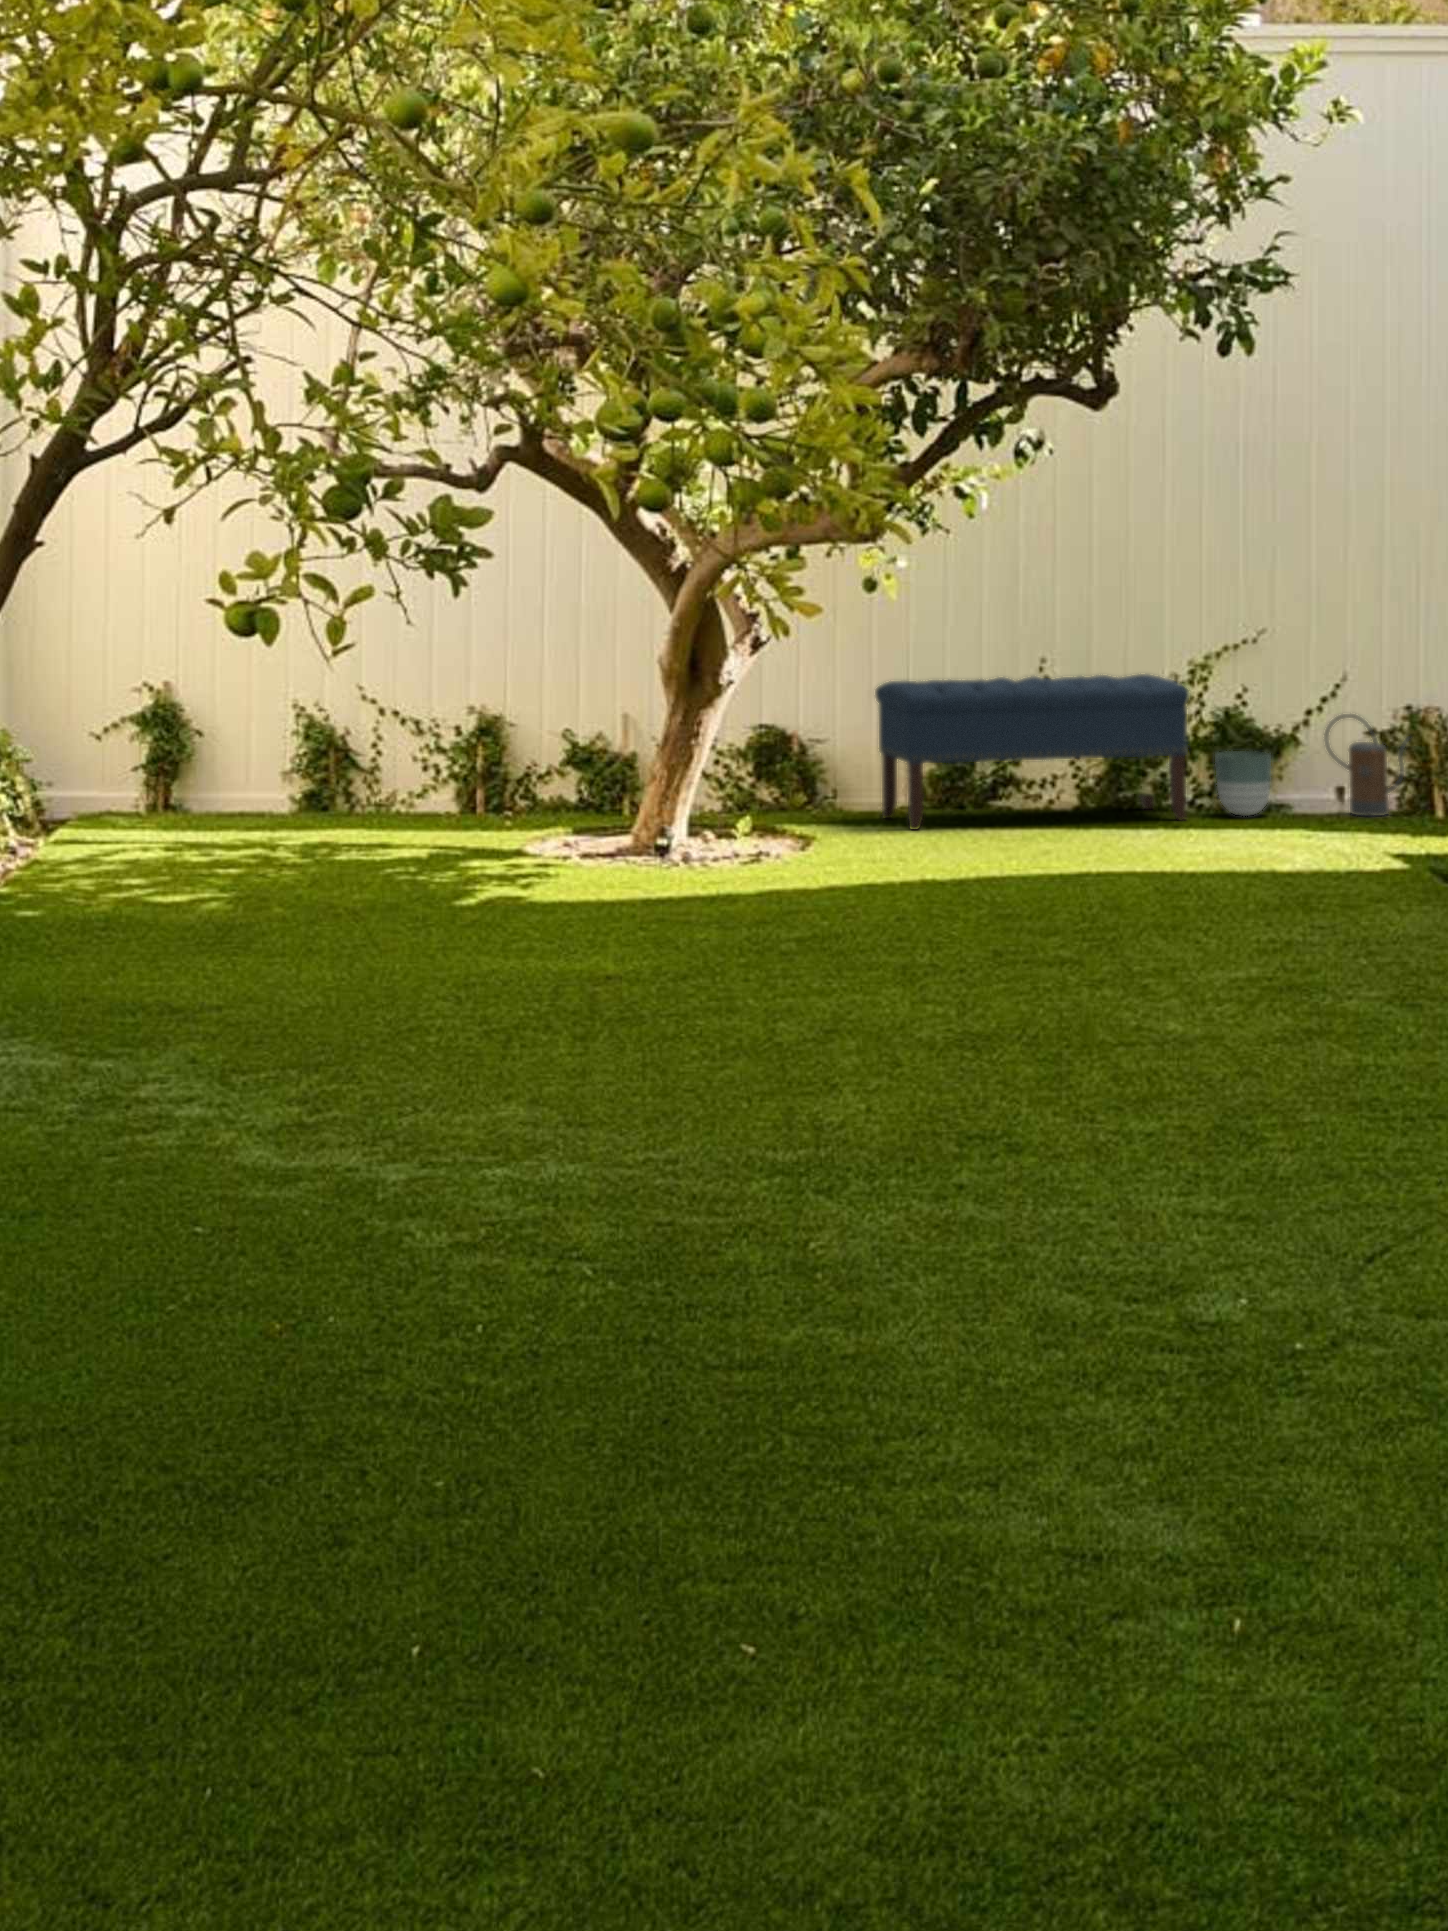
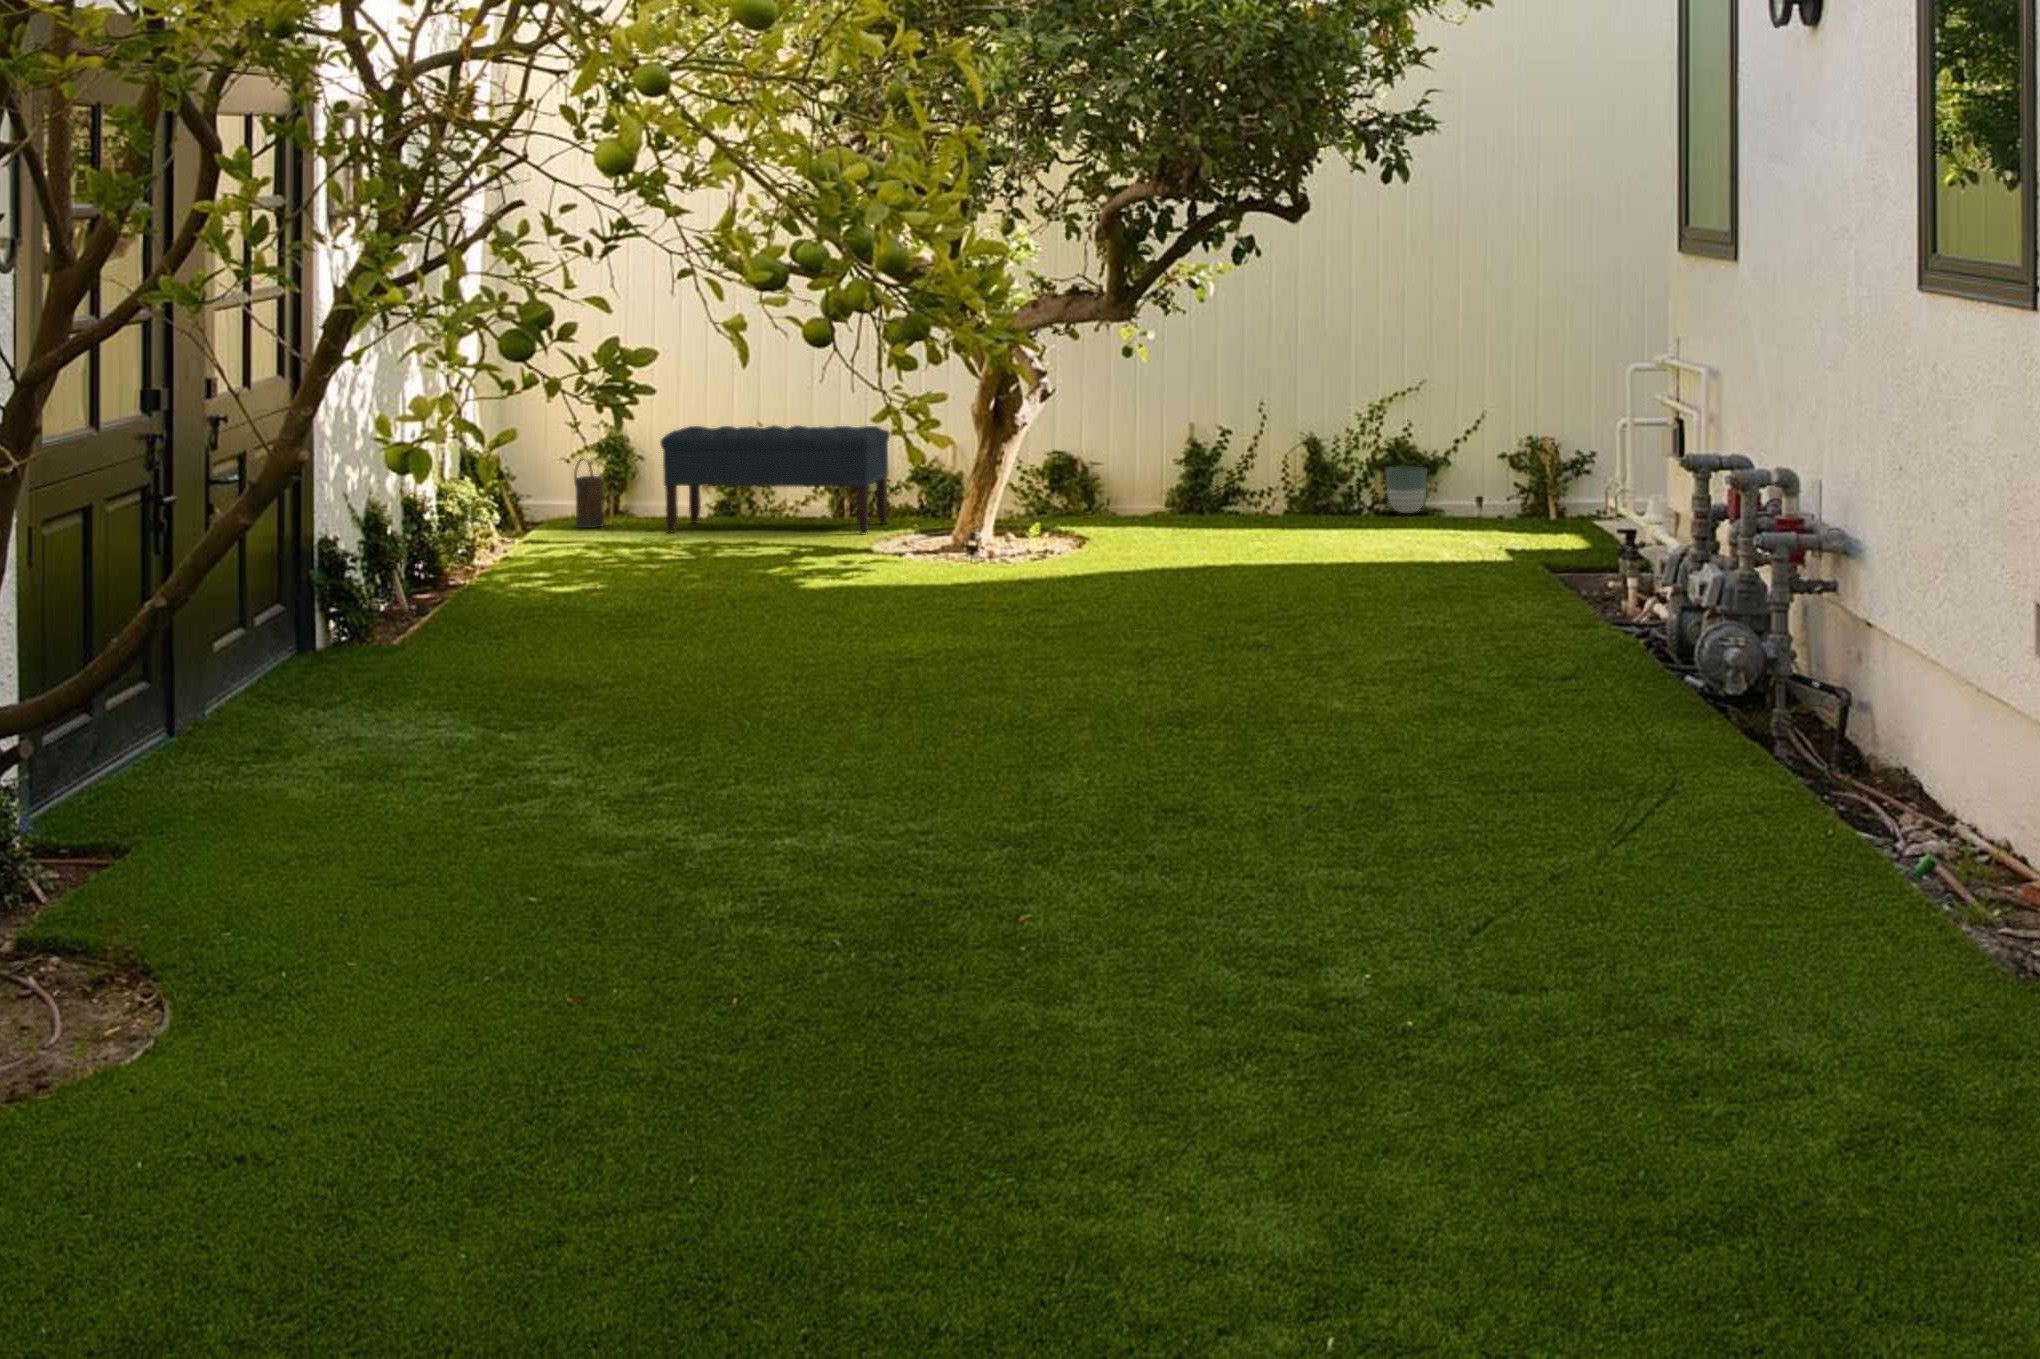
bench: present [875,674,1189,830] -> present [661,425,890,534]
watering can: present [1324,714,1412,816] -> present [574,458,604,528]

